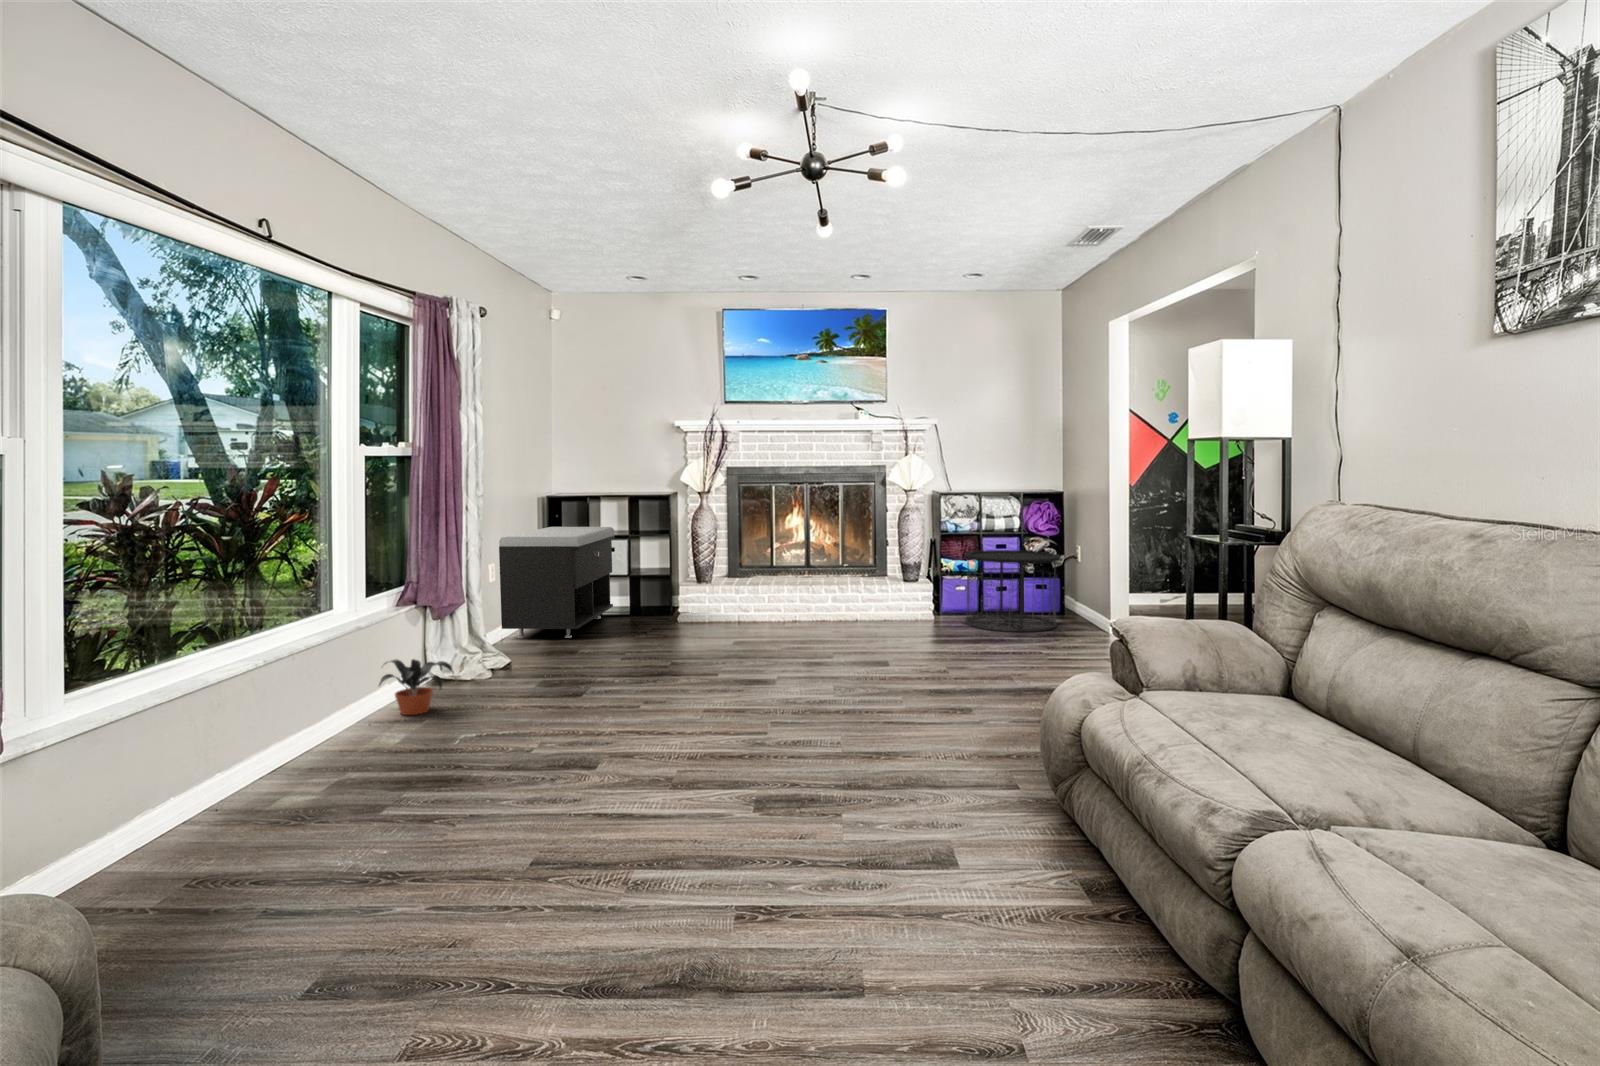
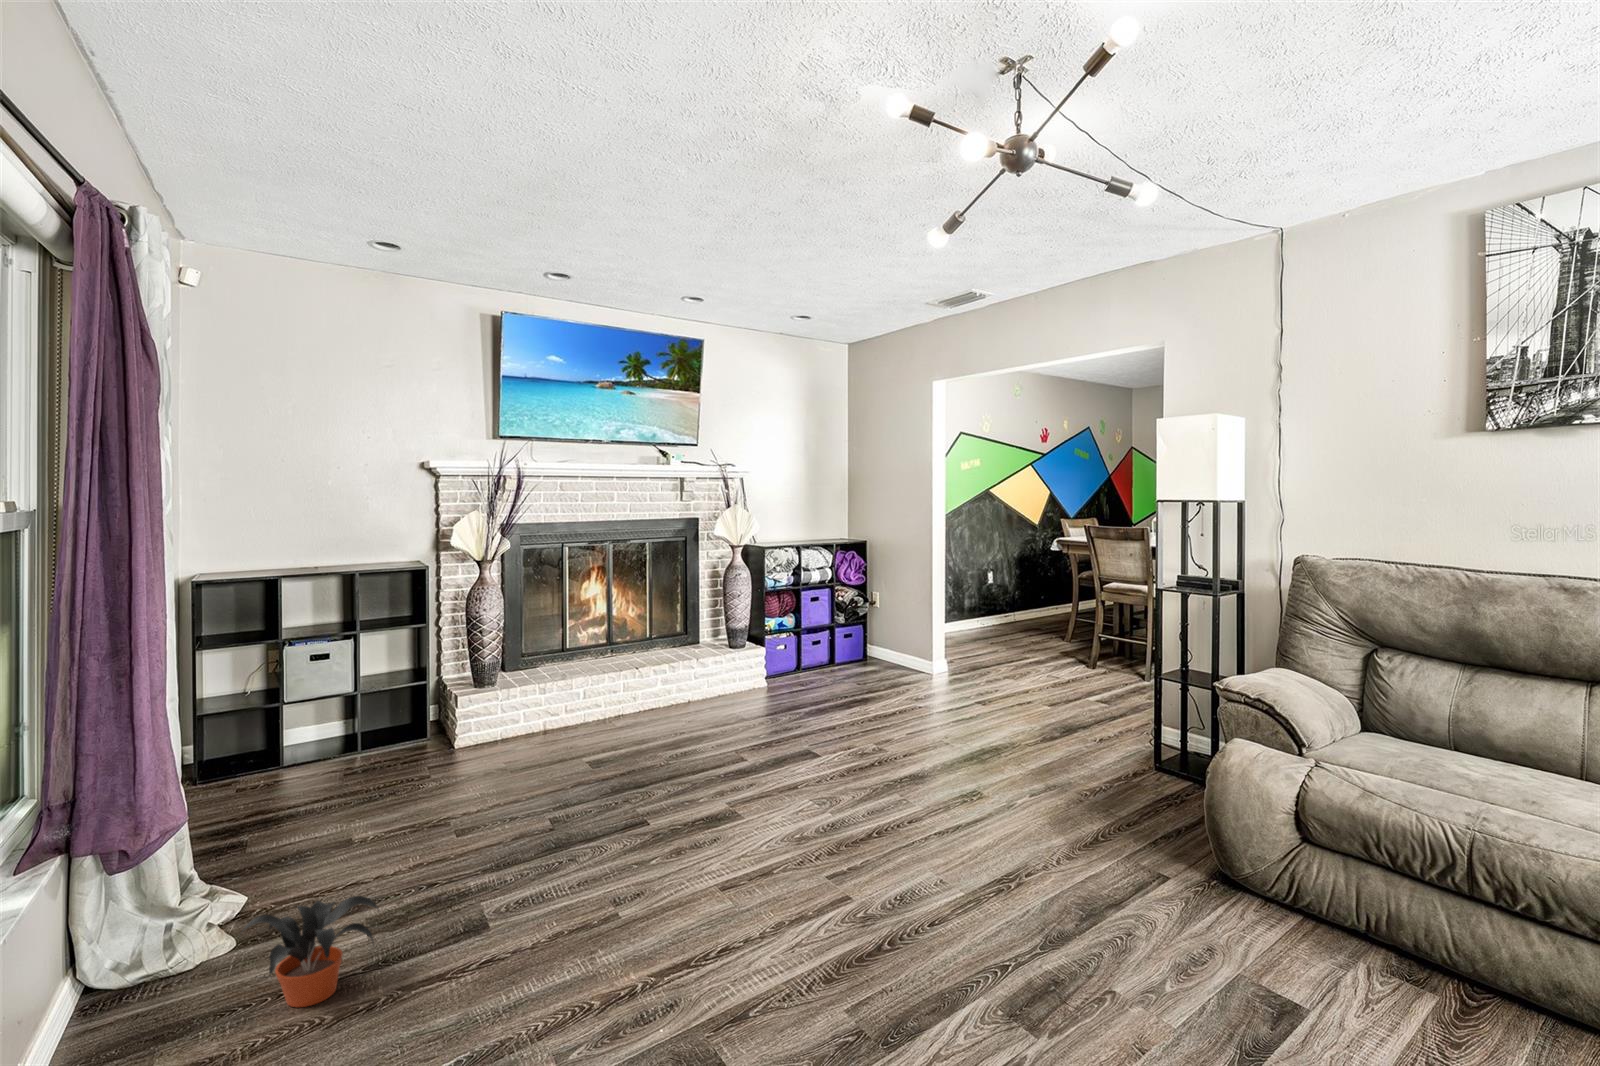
storage bench: present [499,527,615,638] -> none [223,622,367,815]
side table: present [965,550,1060,632] -> none [797,601,896,692]

